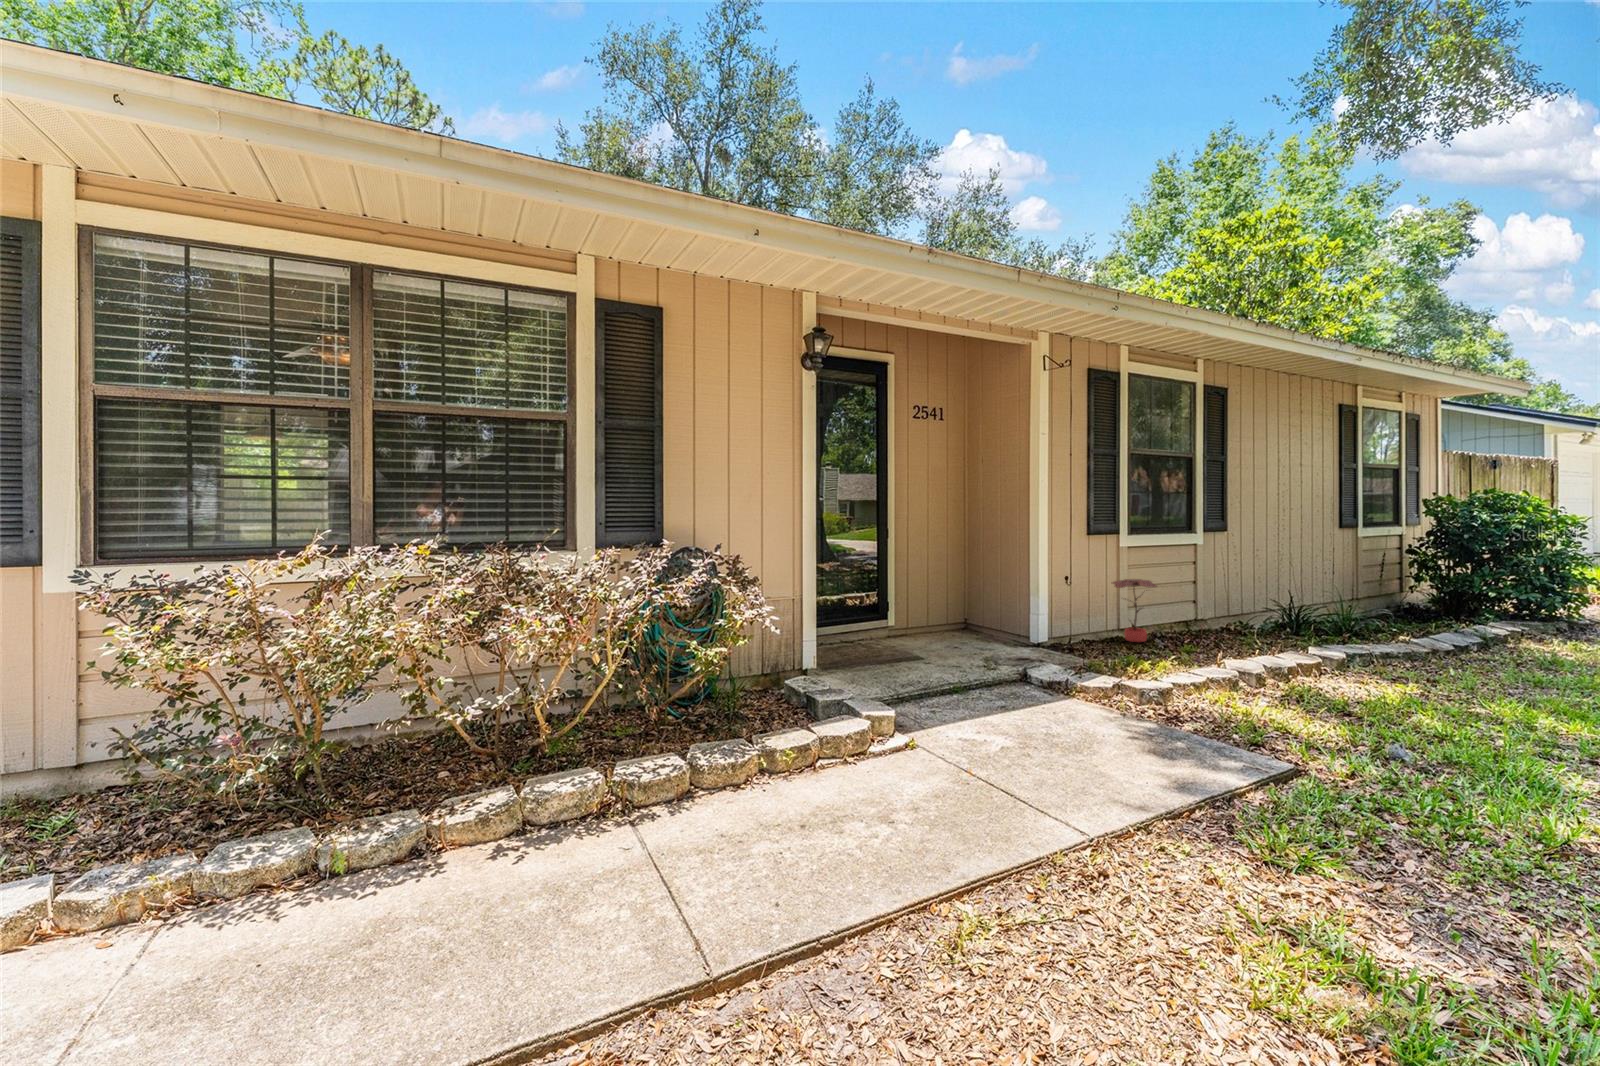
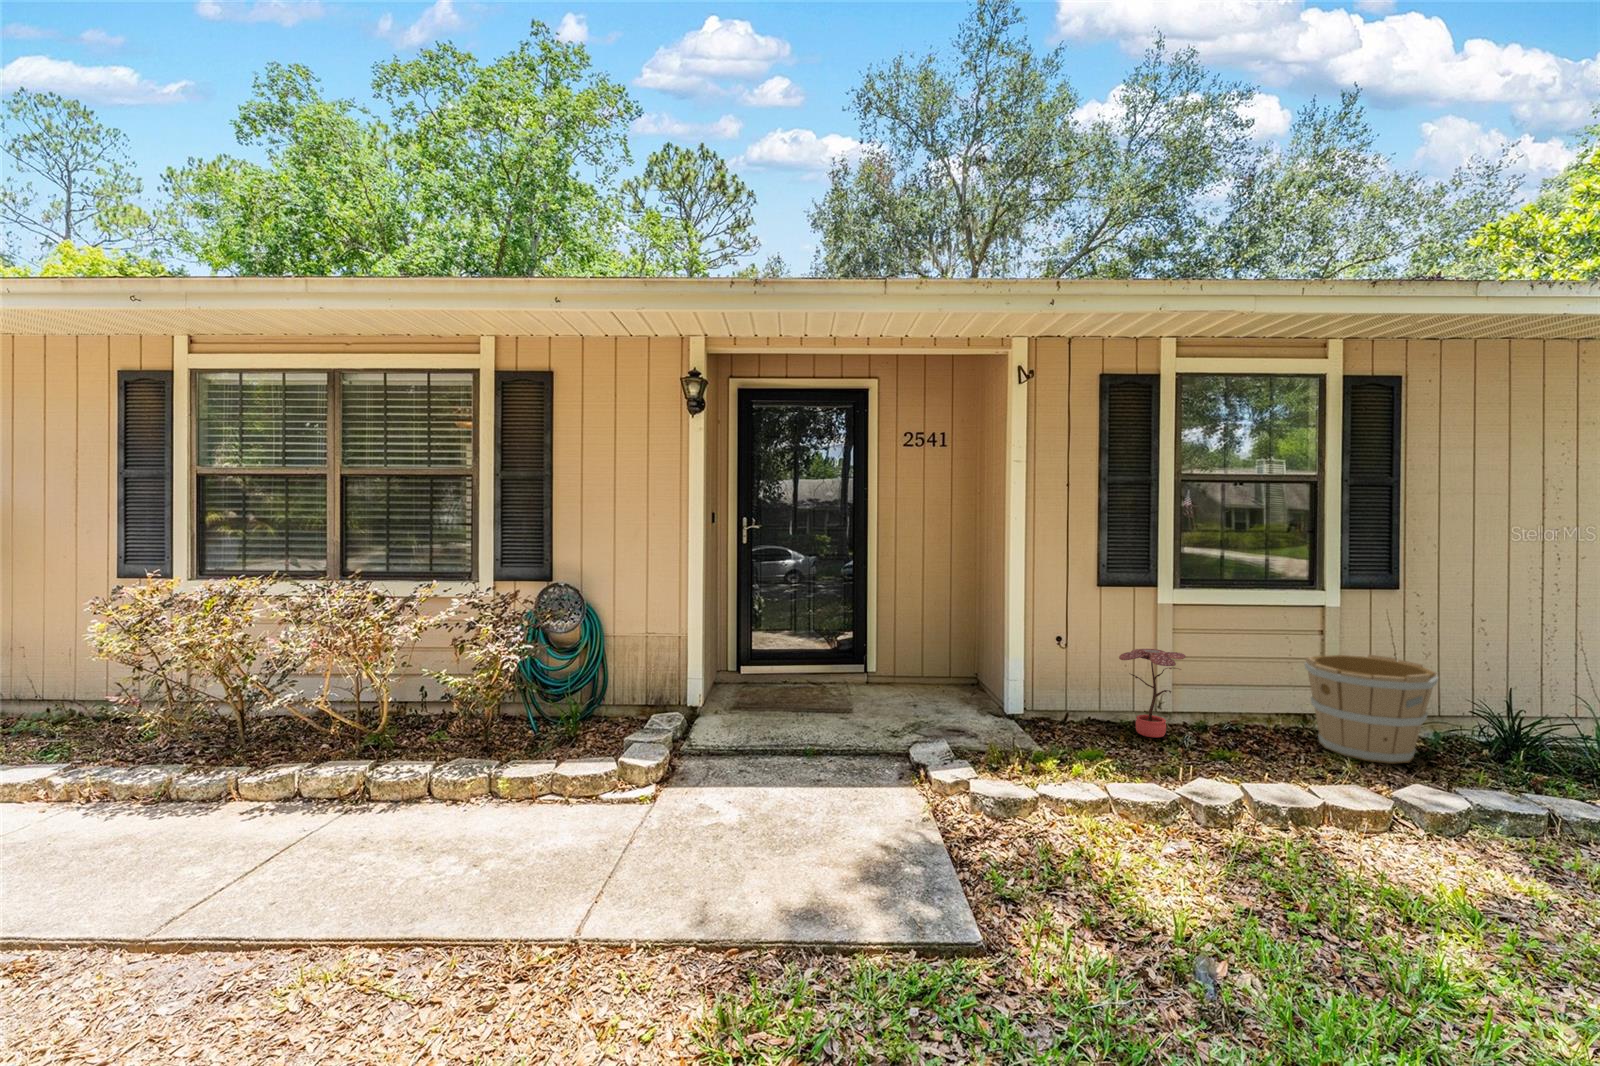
wooden bucket: none [1201,571,1286,637] -> present [1305,655,1438,764]

